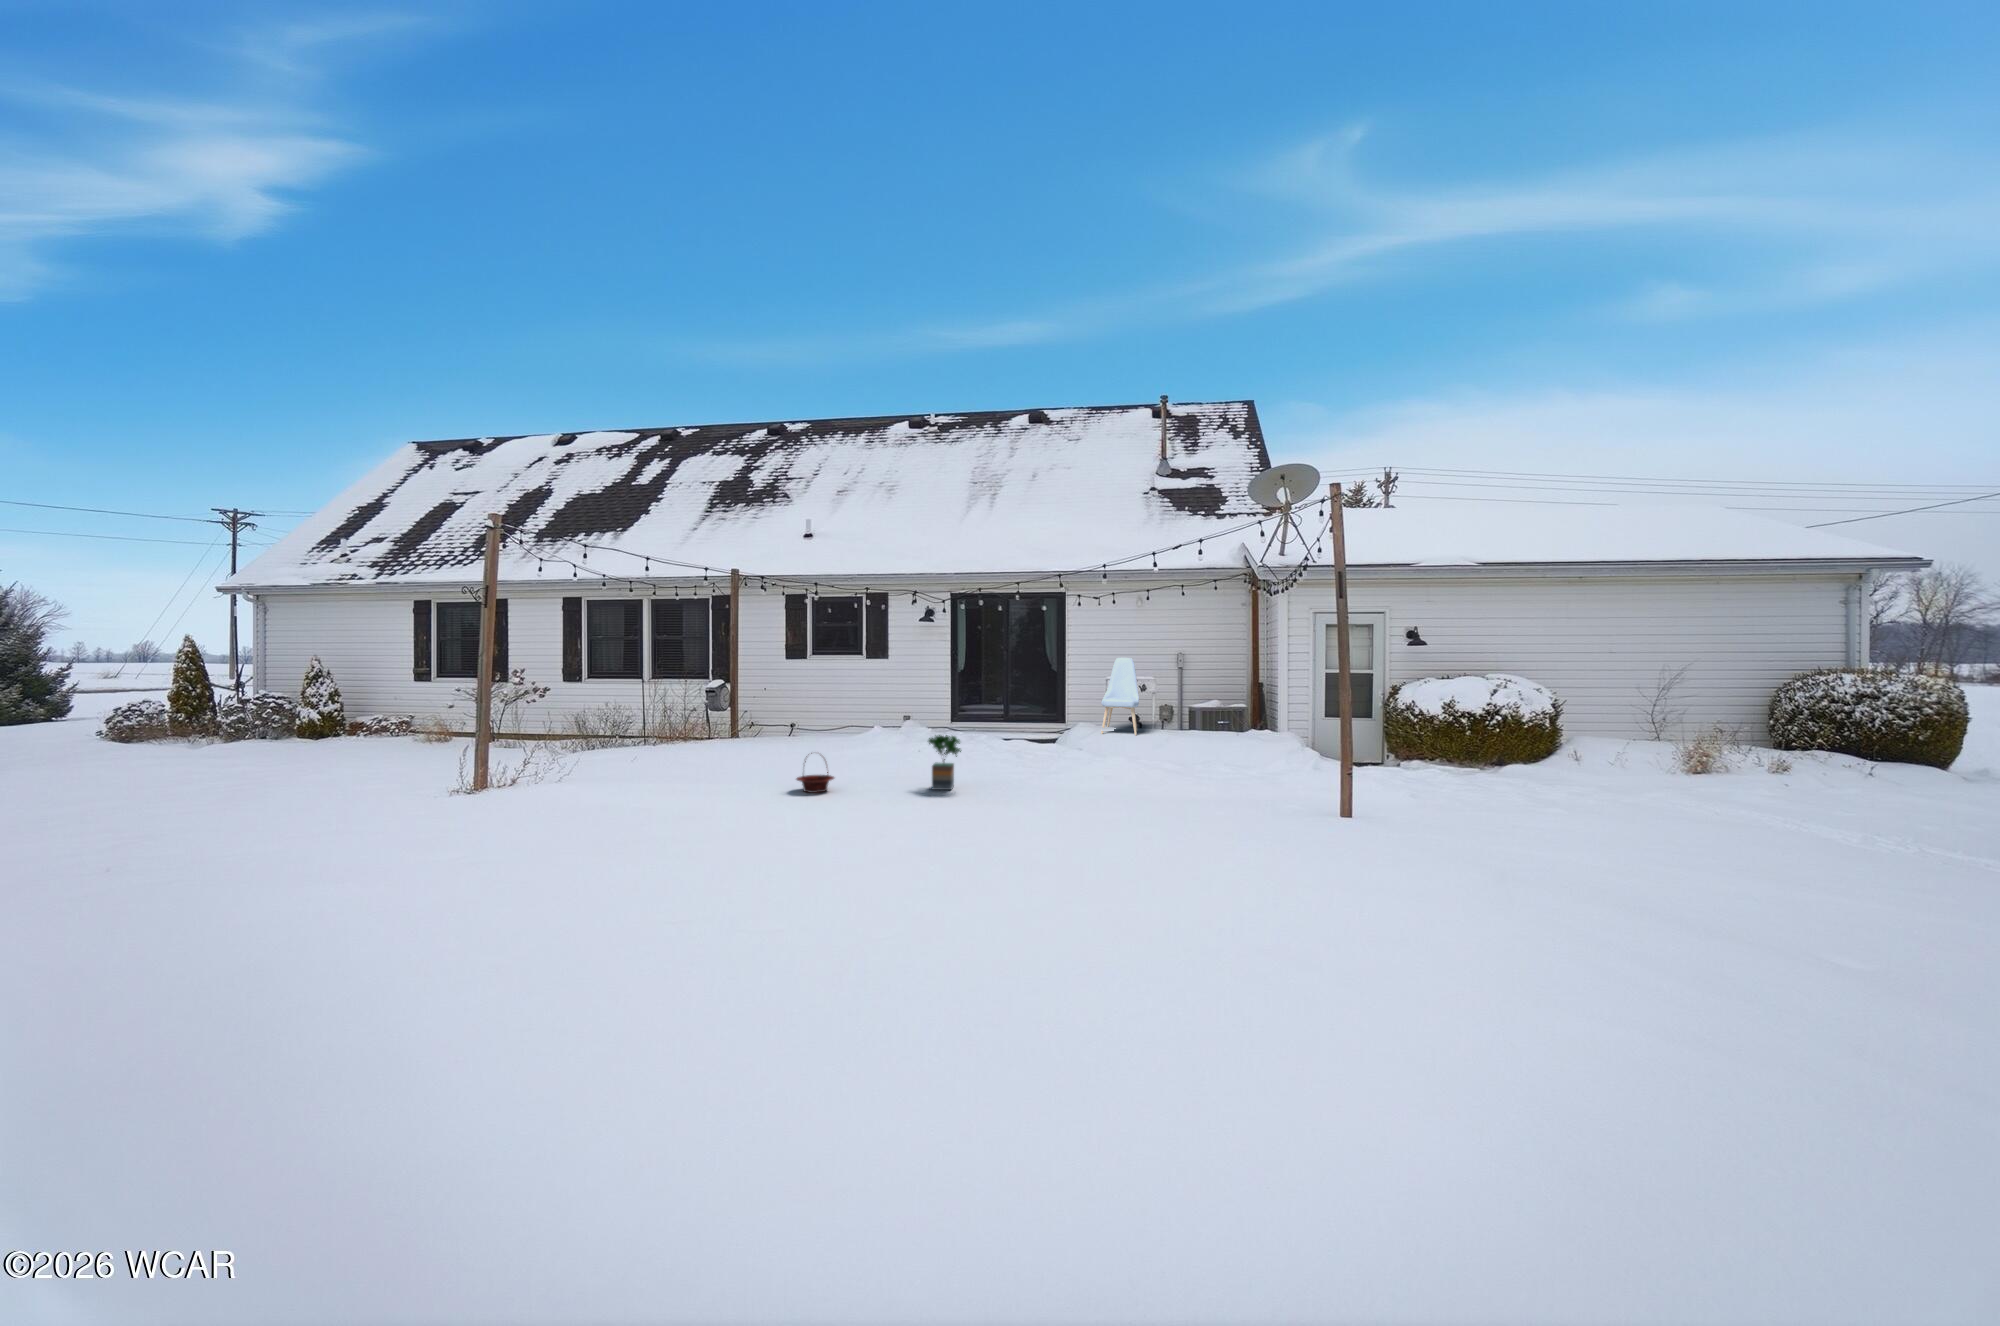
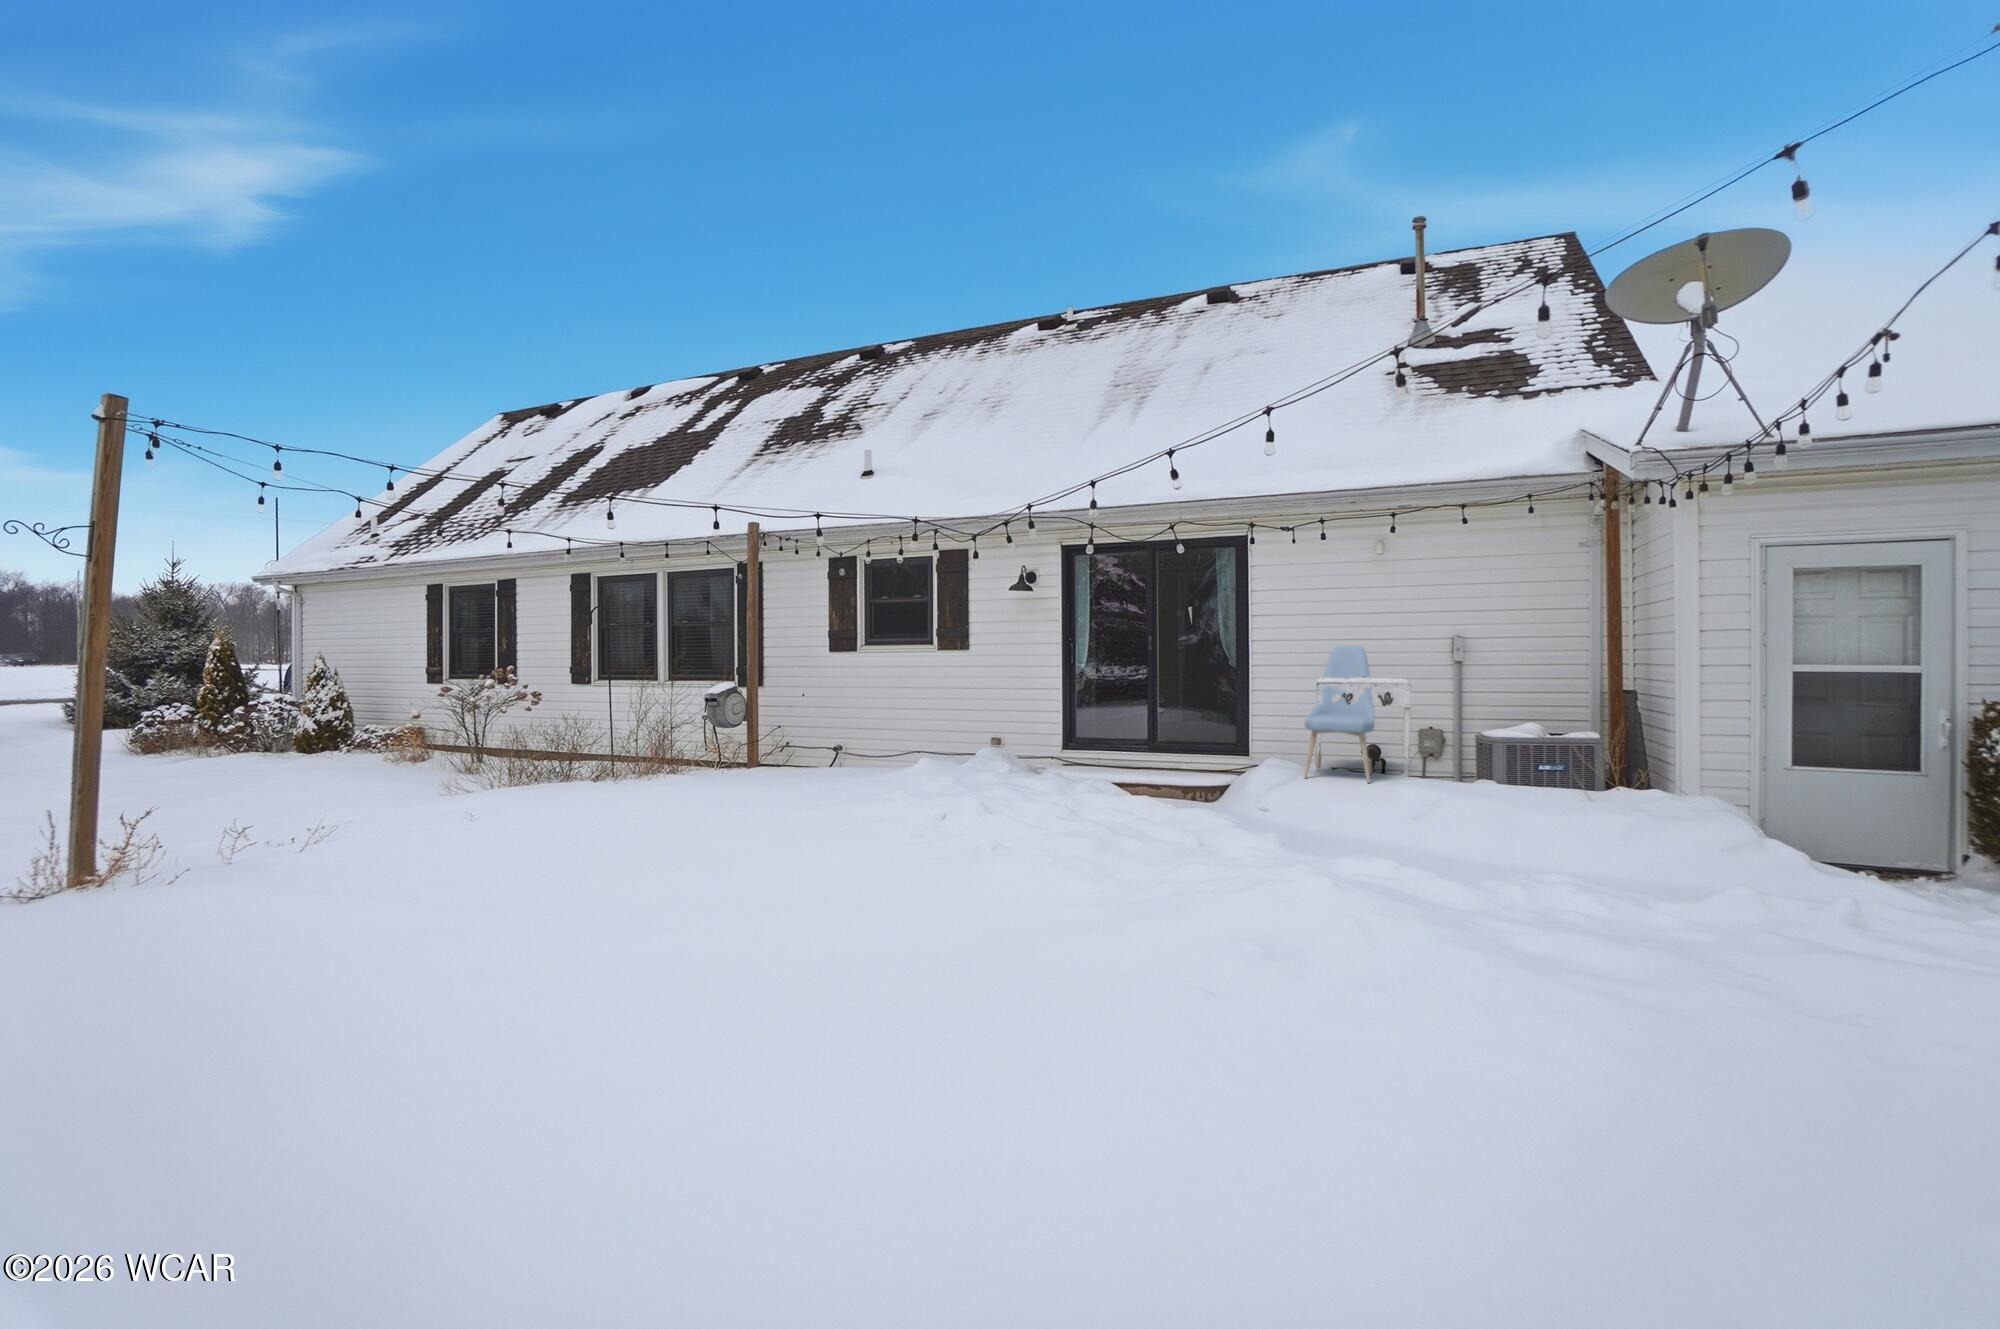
potted tree: present [928,735,961,790] -> none [849,807,929,940]
basket: present [797,753,834,793] -> none [568,840,659,931]

